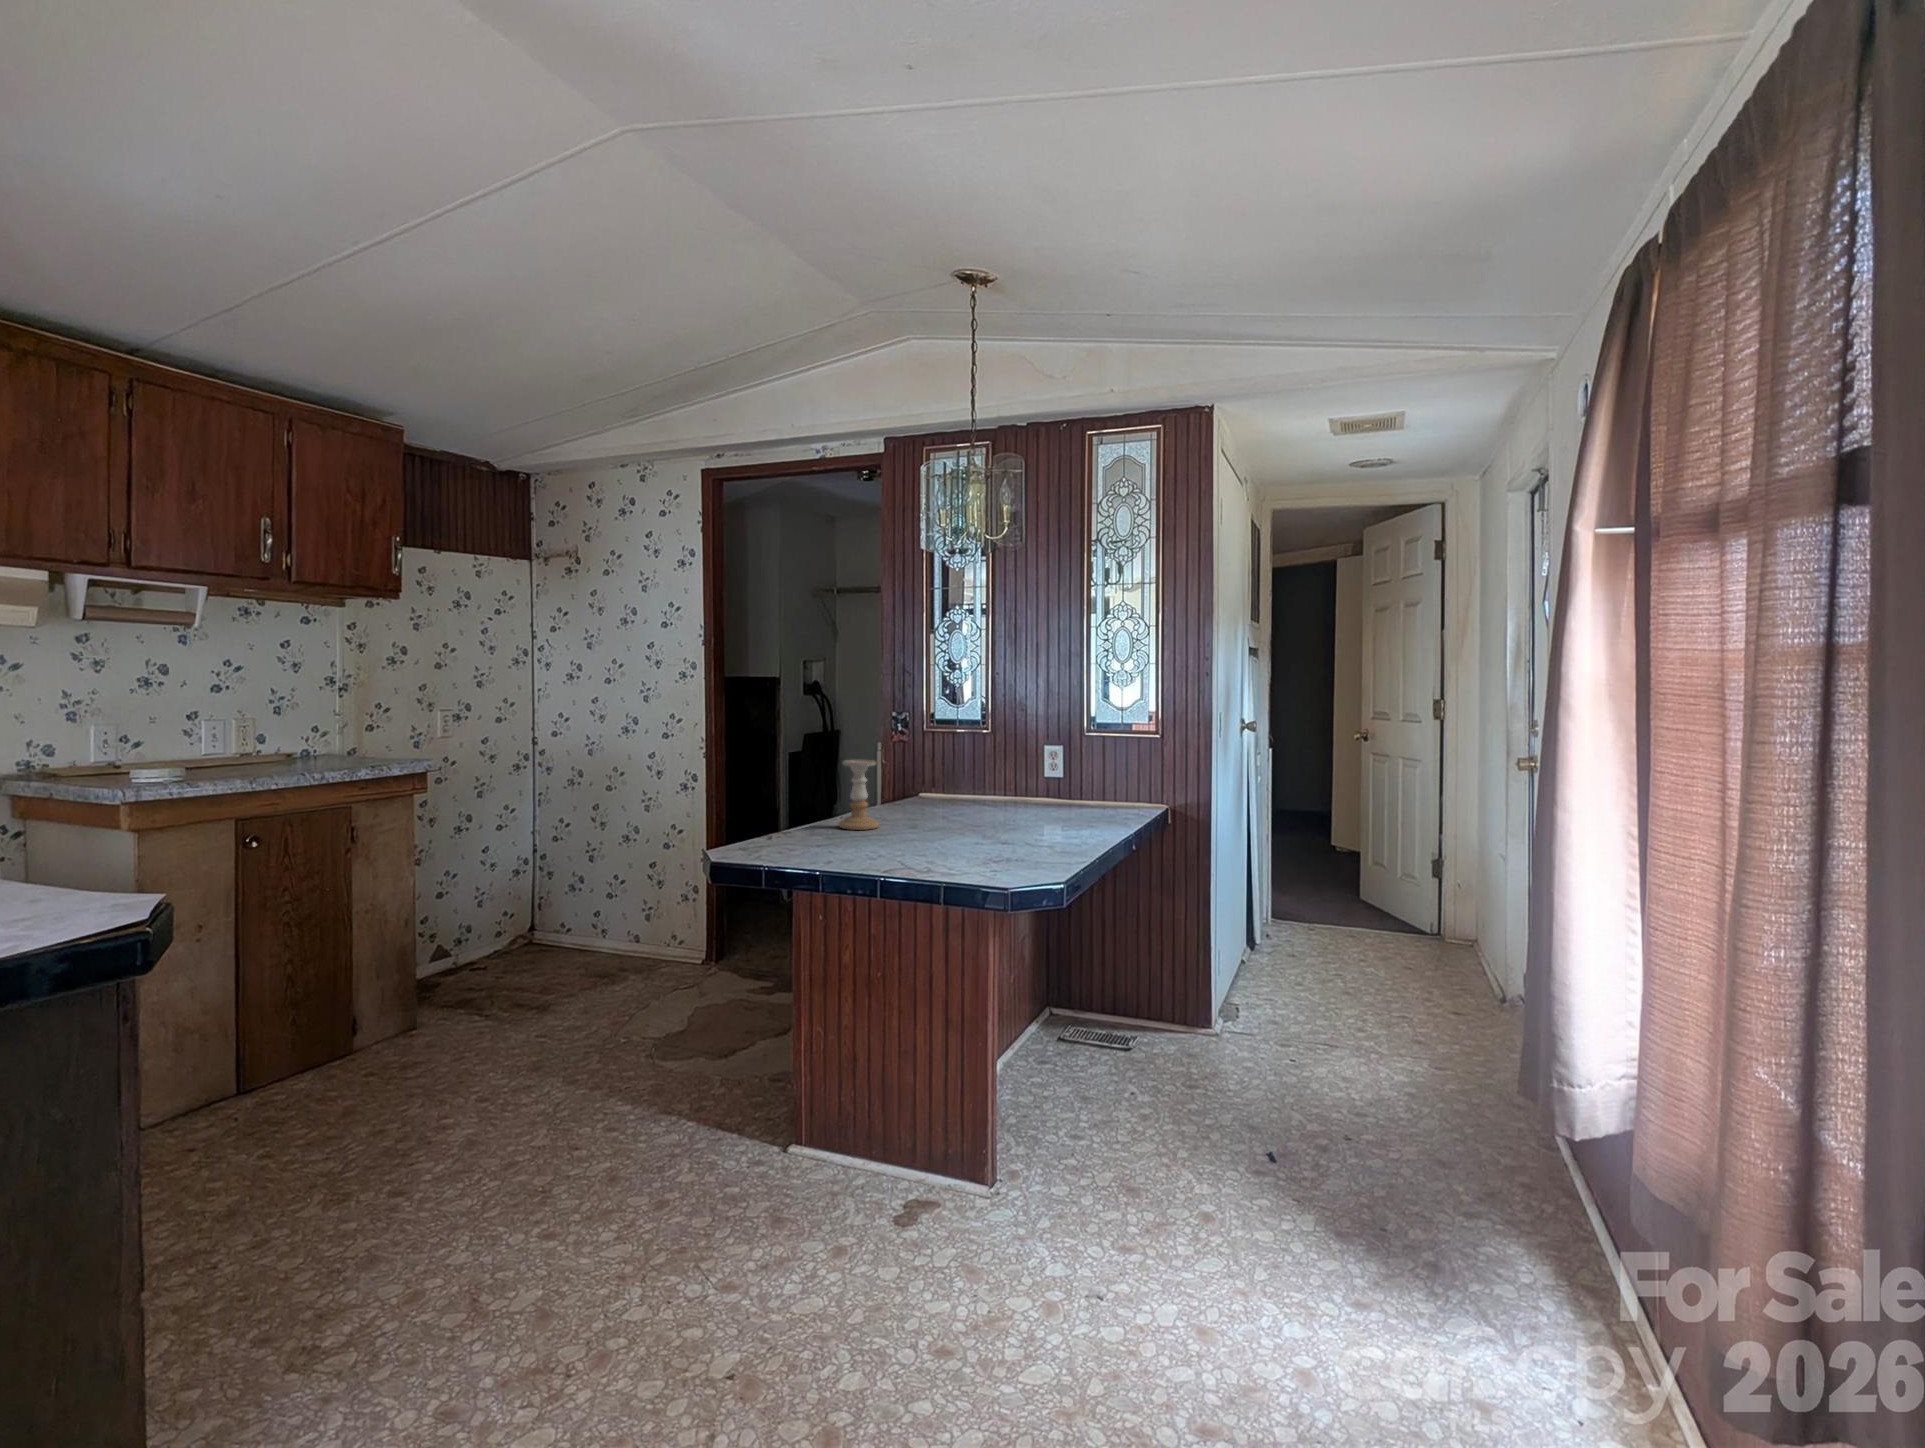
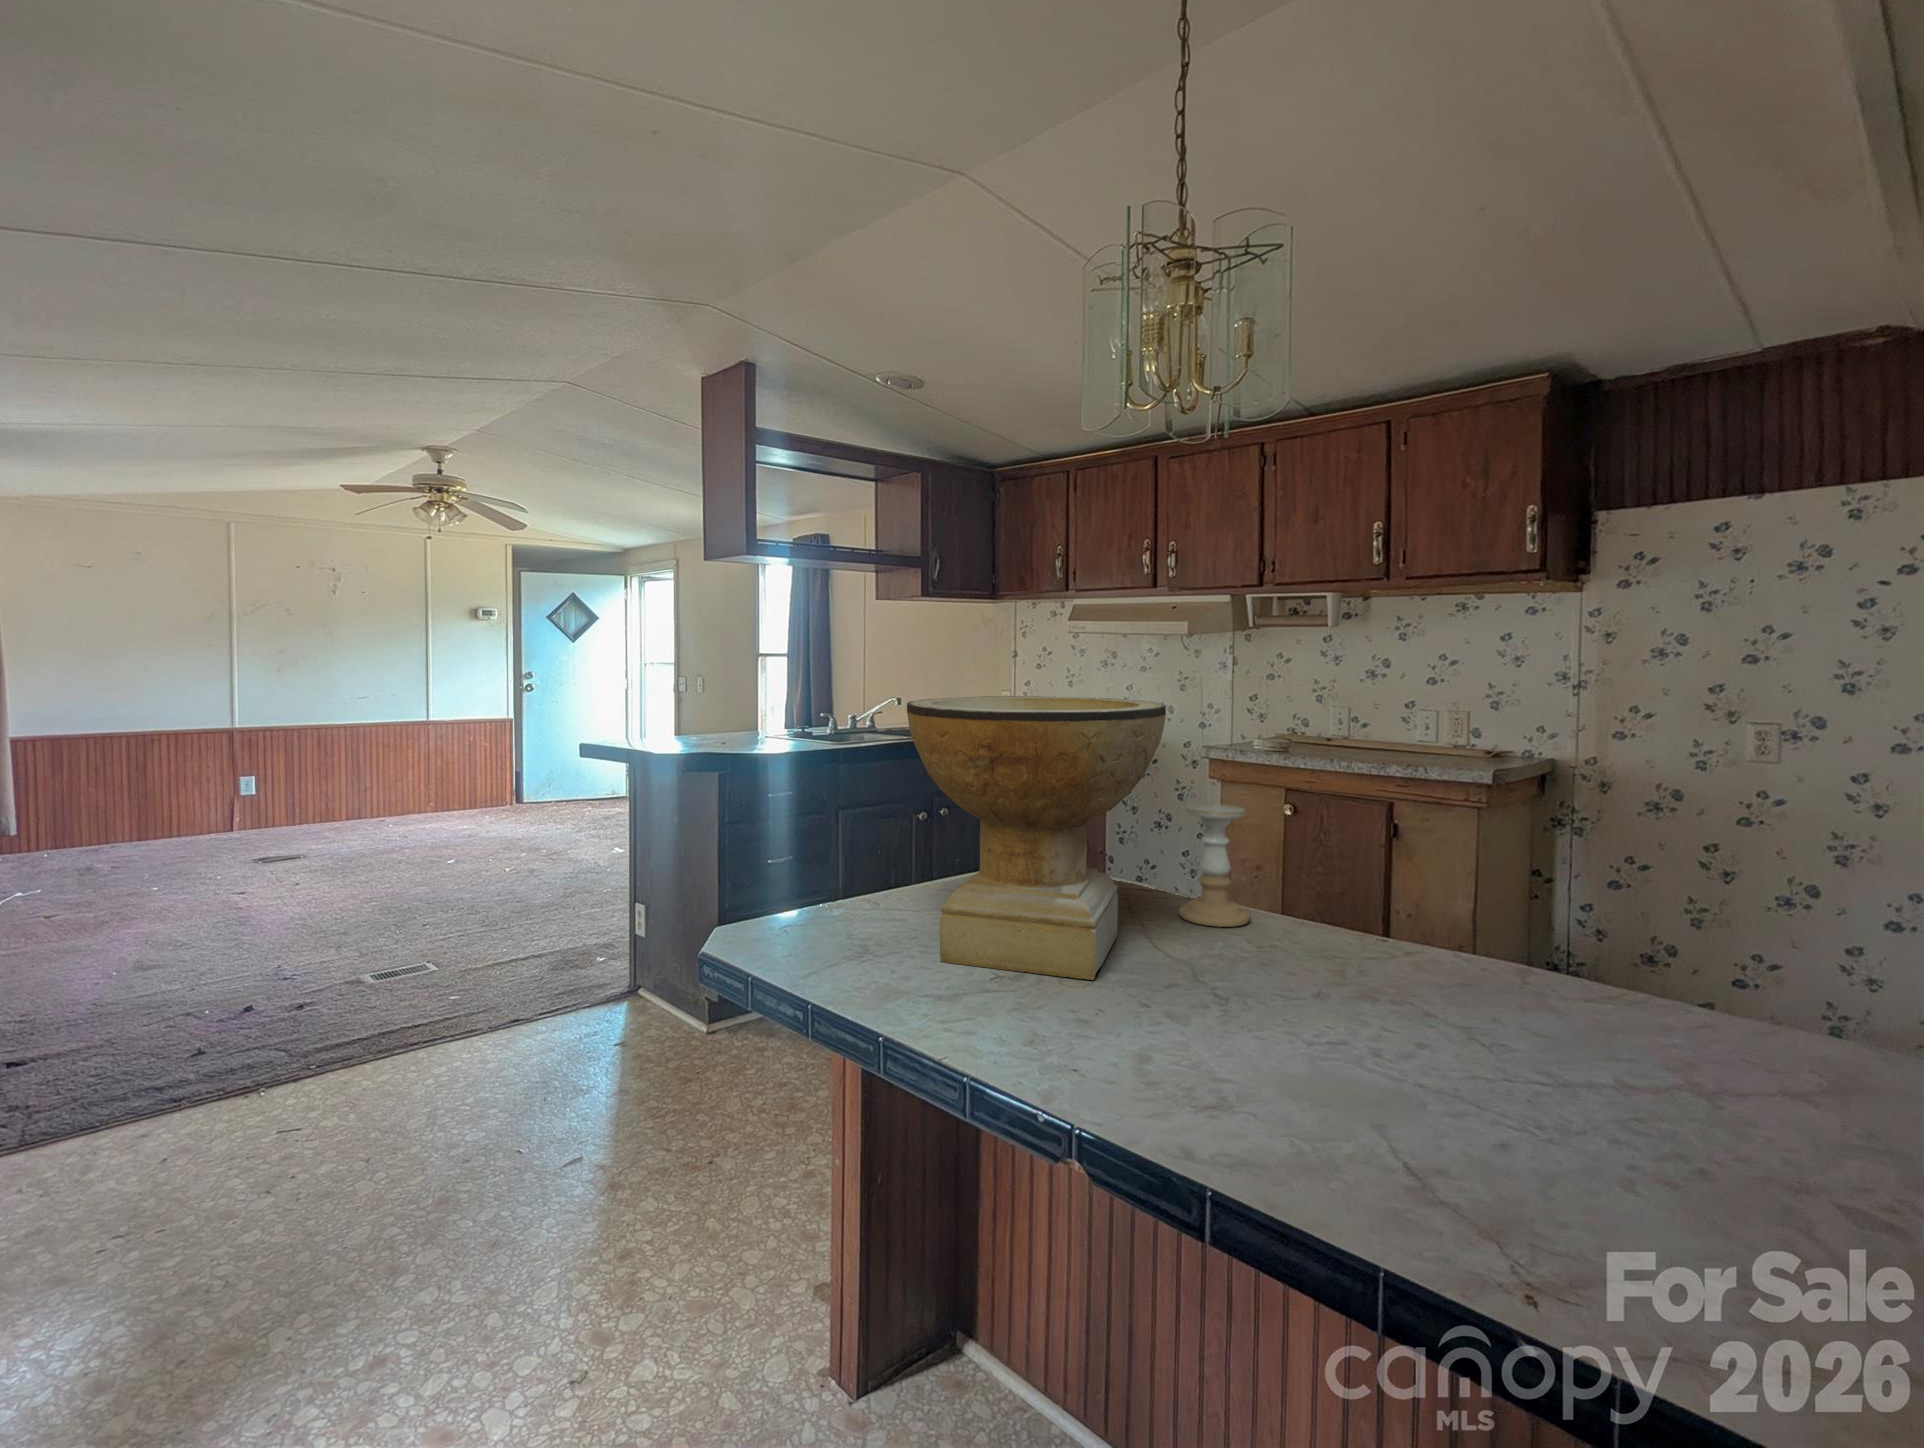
decorative bowl: none [902,697,1047,849] -> present [907,696,1166,980]

